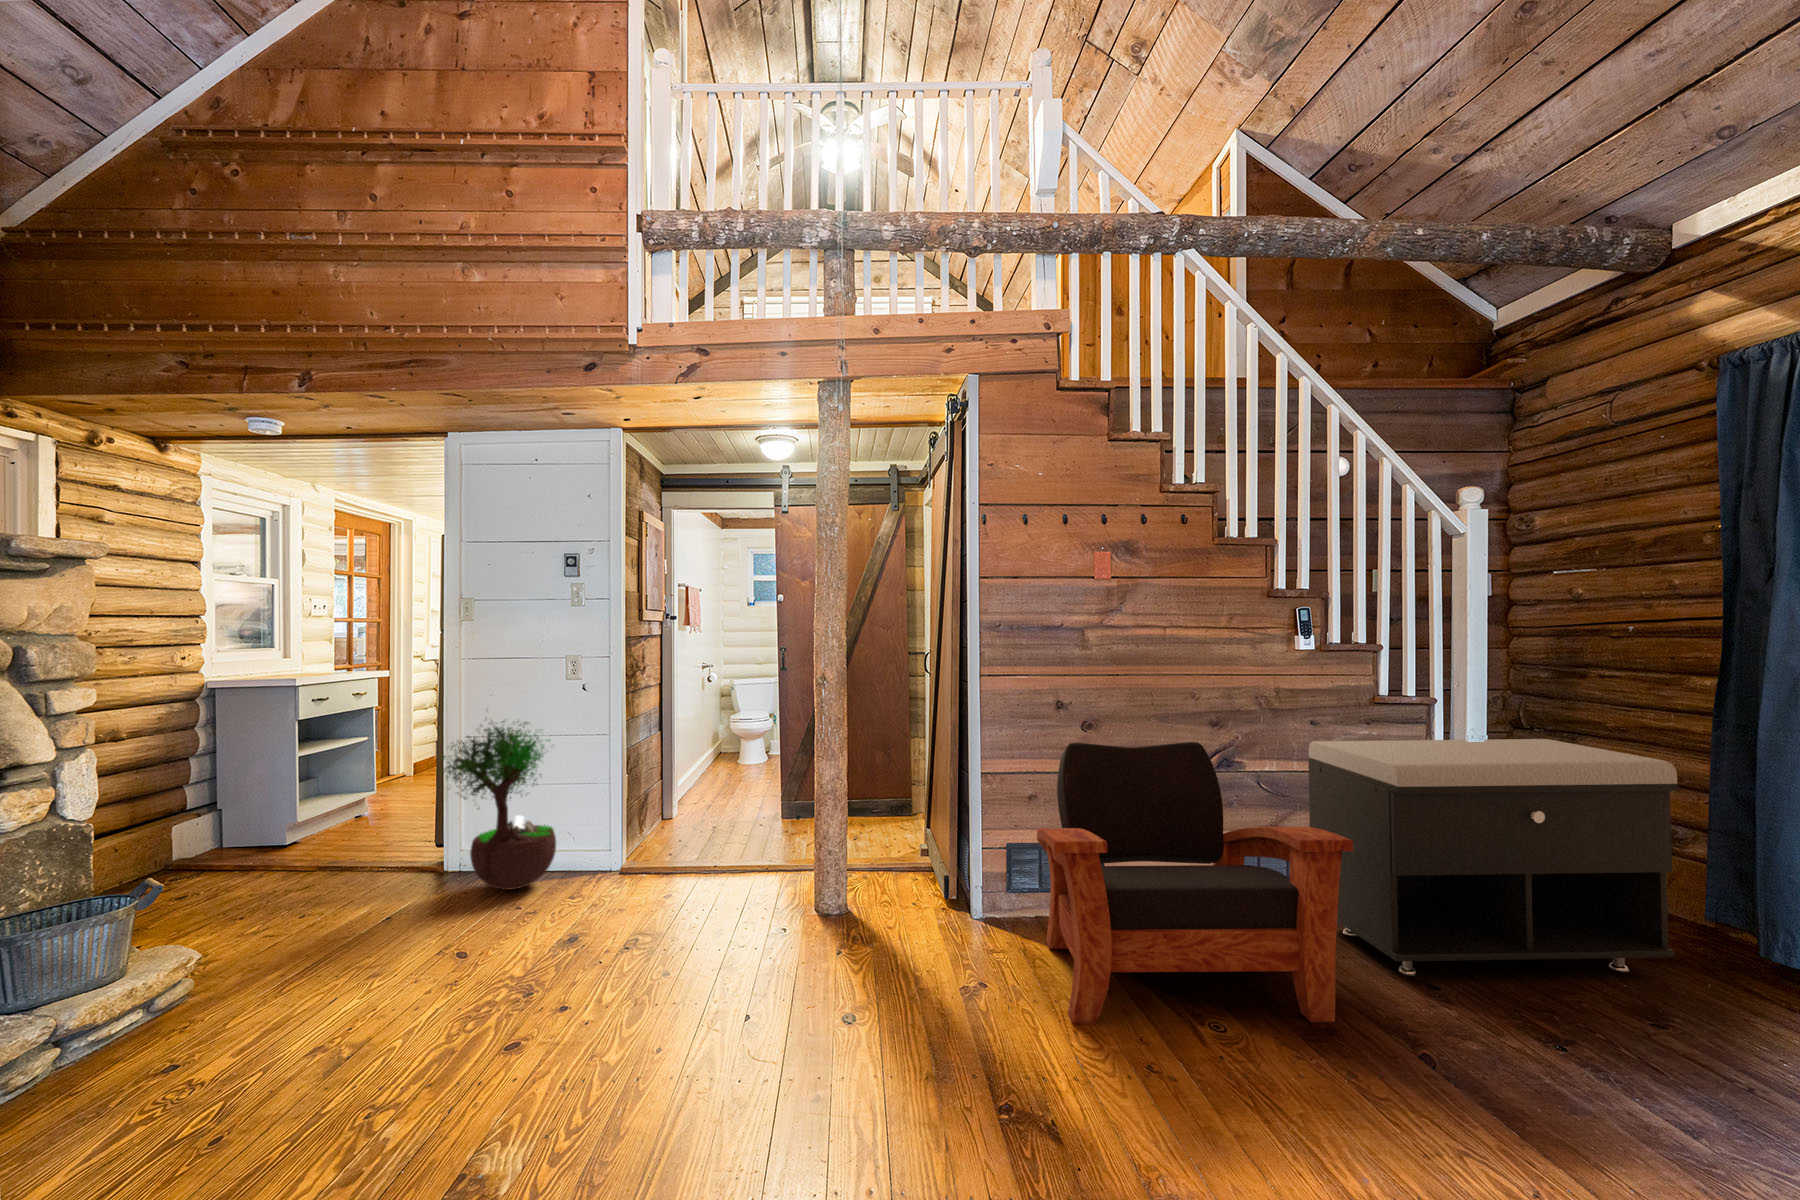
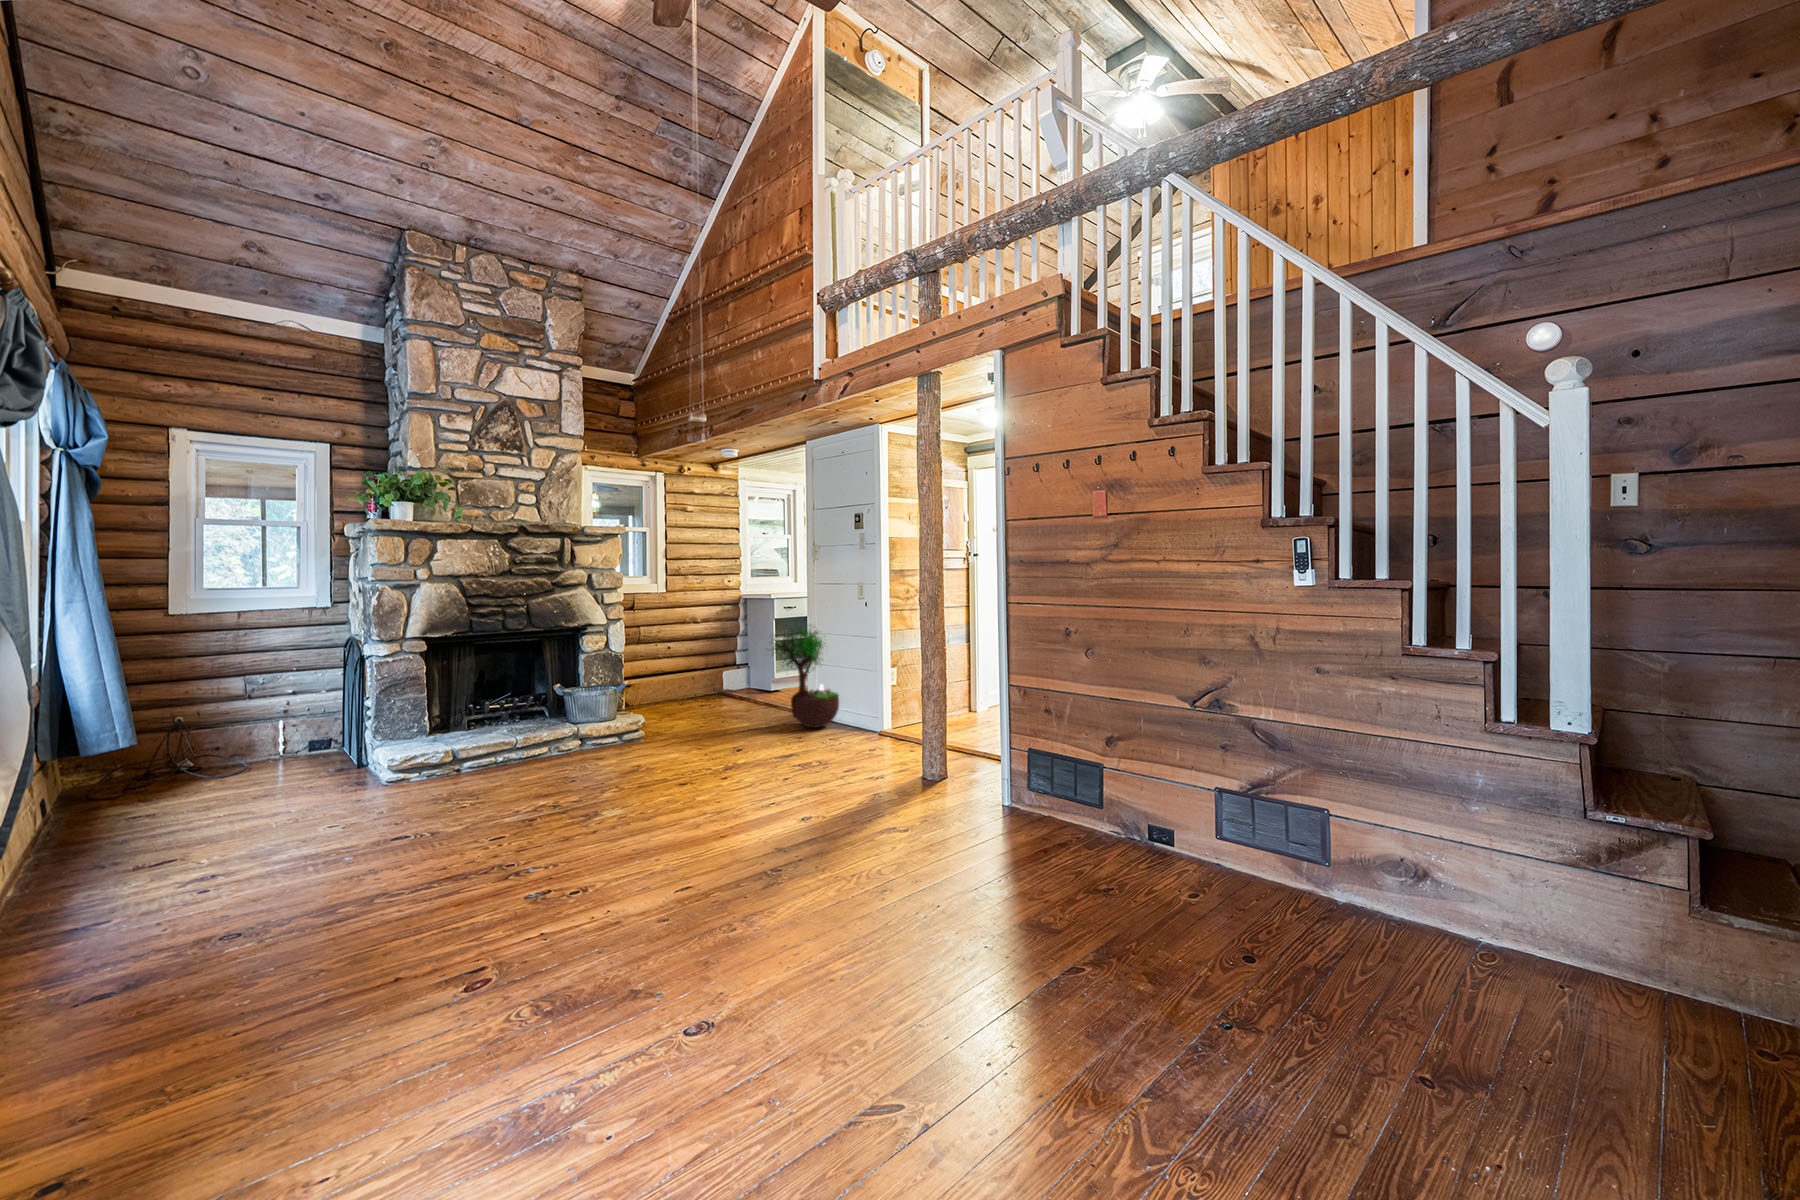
storage bench: present [1308,739,1678,976] -> none [1244,693,1722,1076]
armchair: present [1037,742,1353,1024] -> none [905,667,1183,940]

